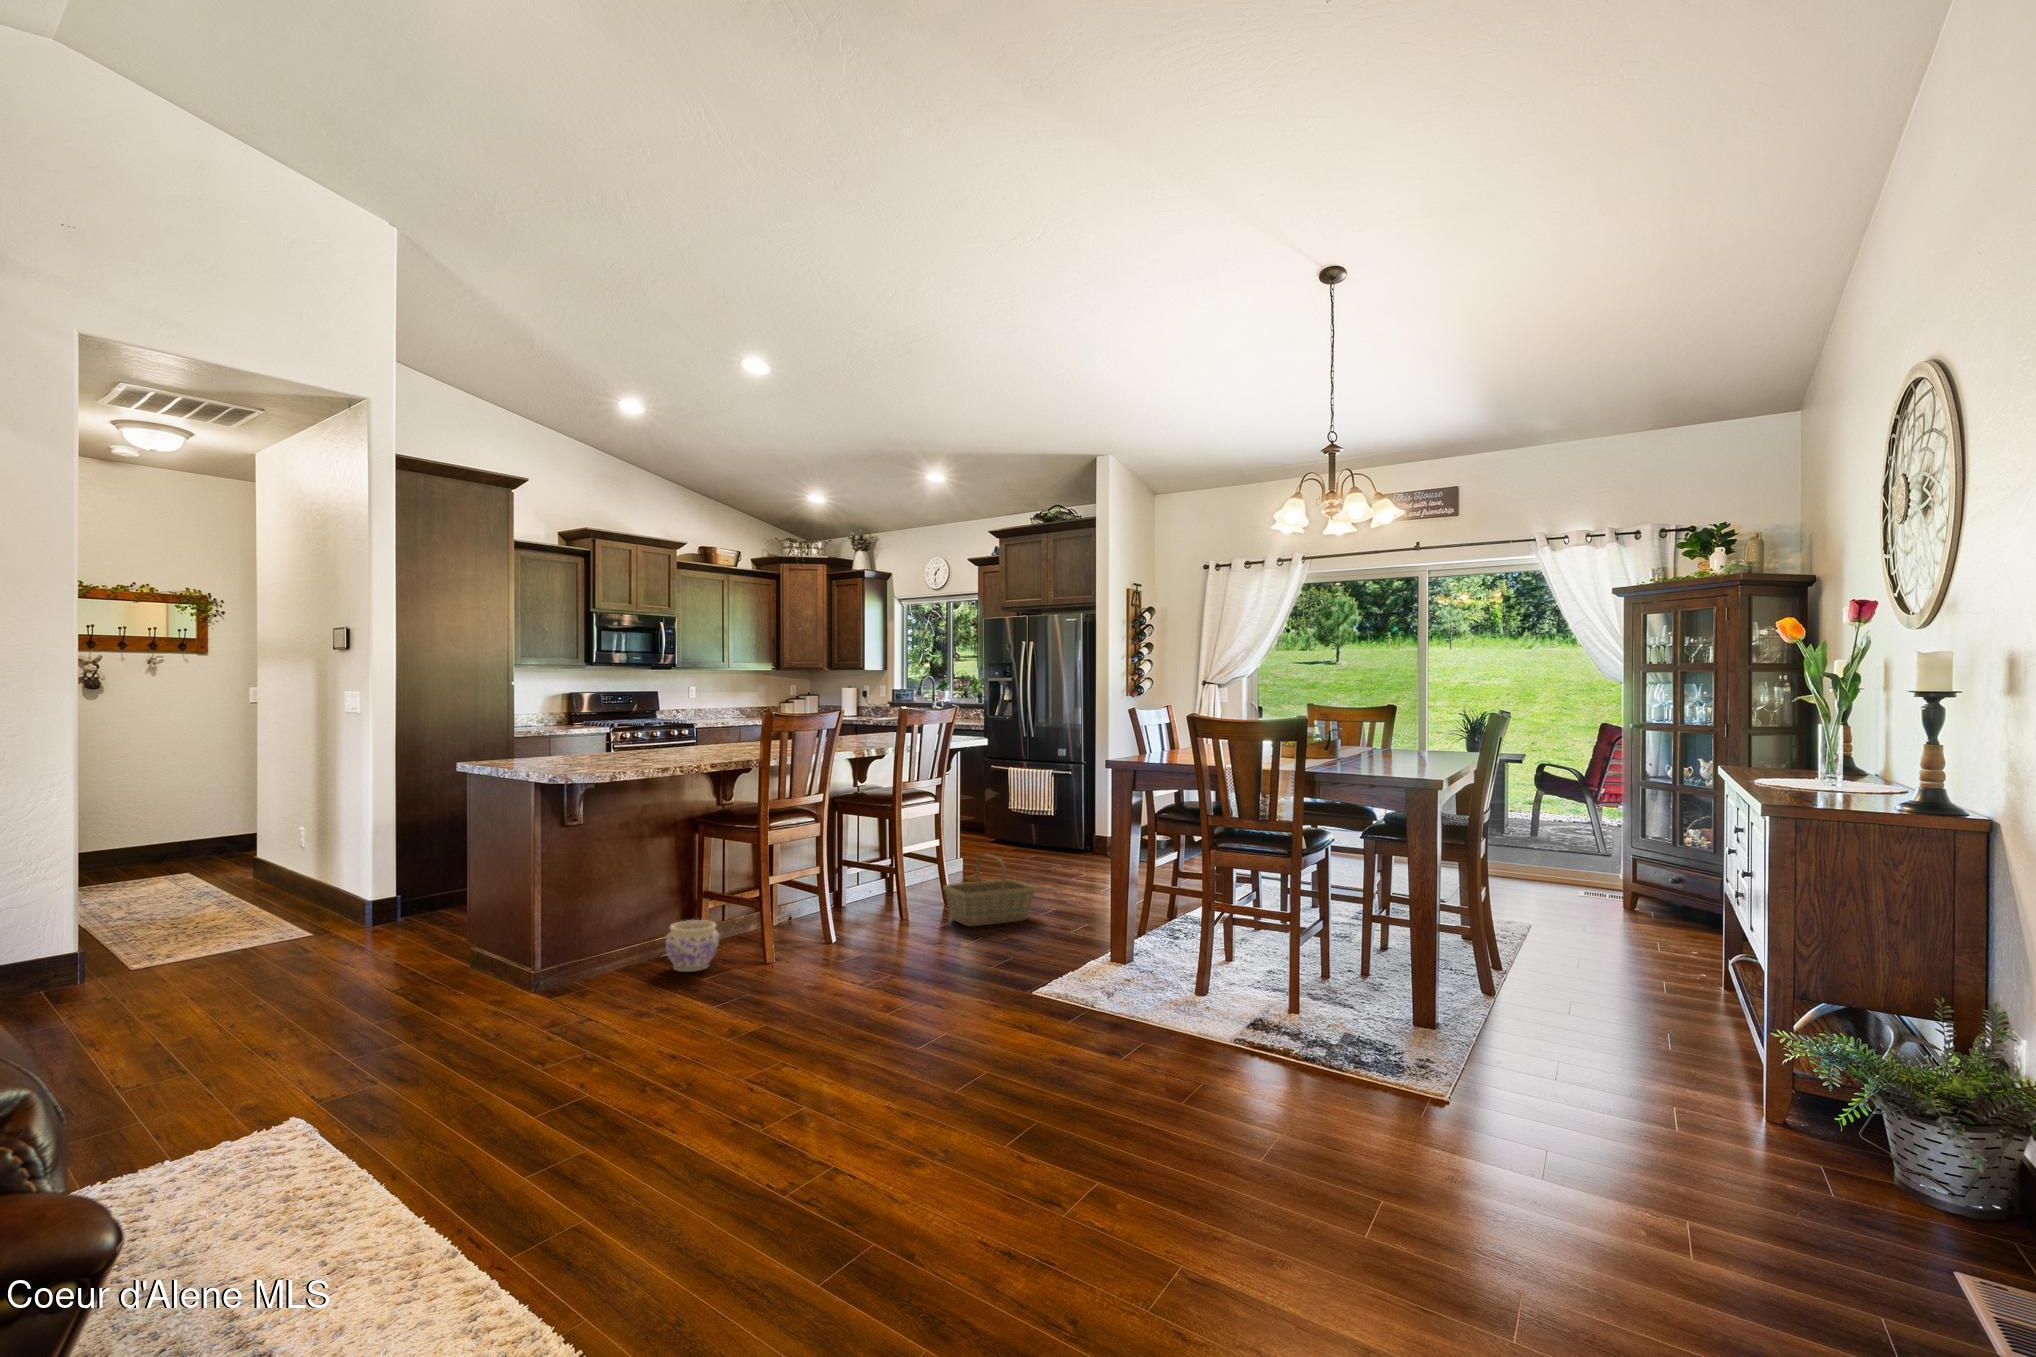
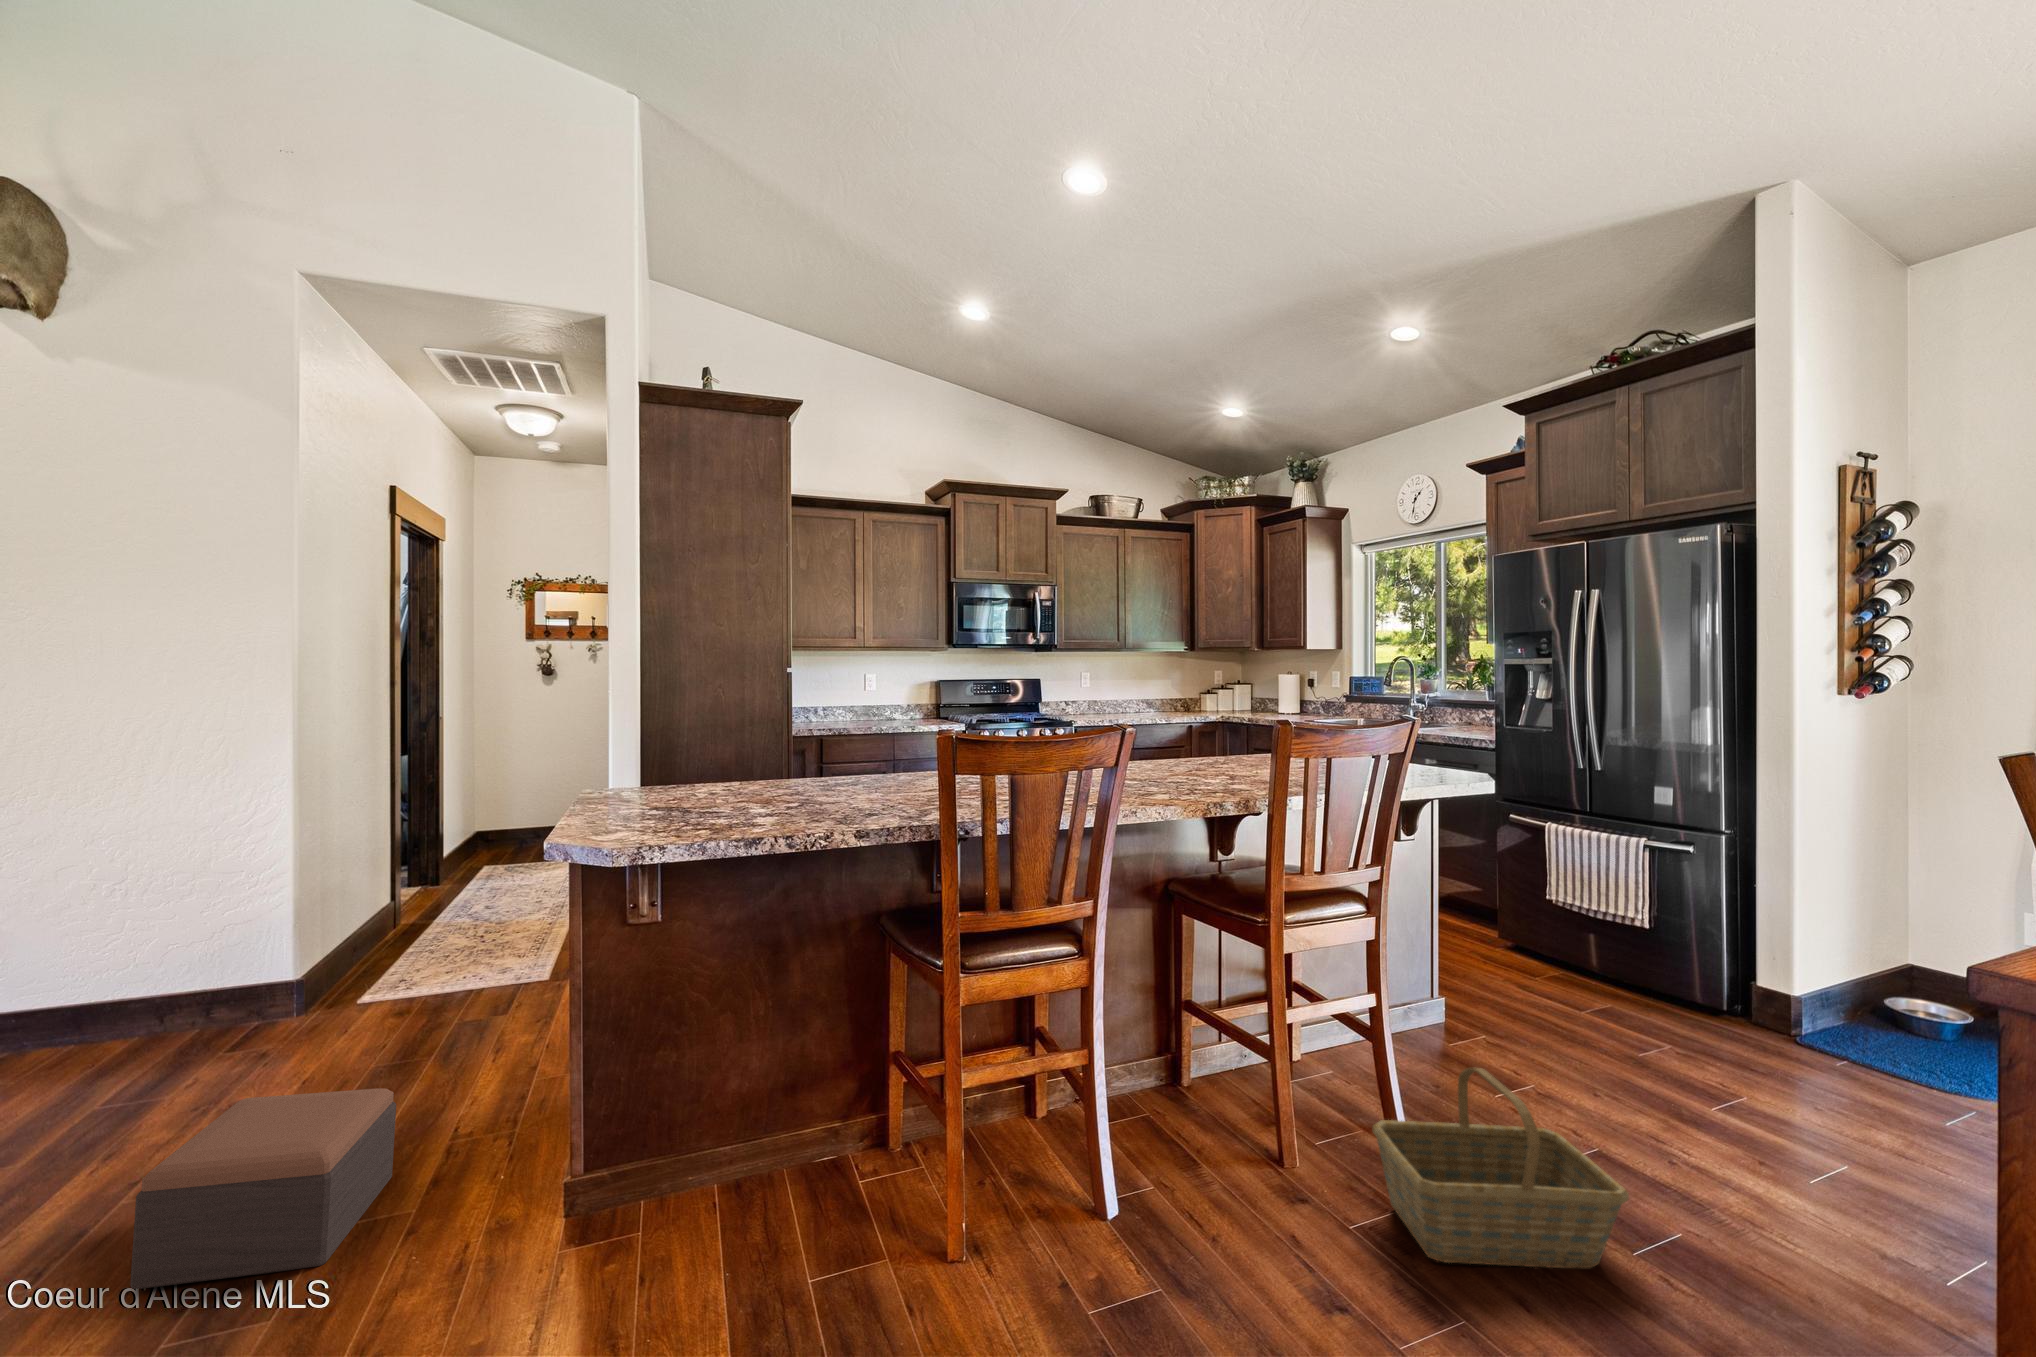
planter: present [666,920,719,972] -> none [769,1122,870,1248]
footstool: none [272,948,409,1051] -> present [130,1088,396,1289]

